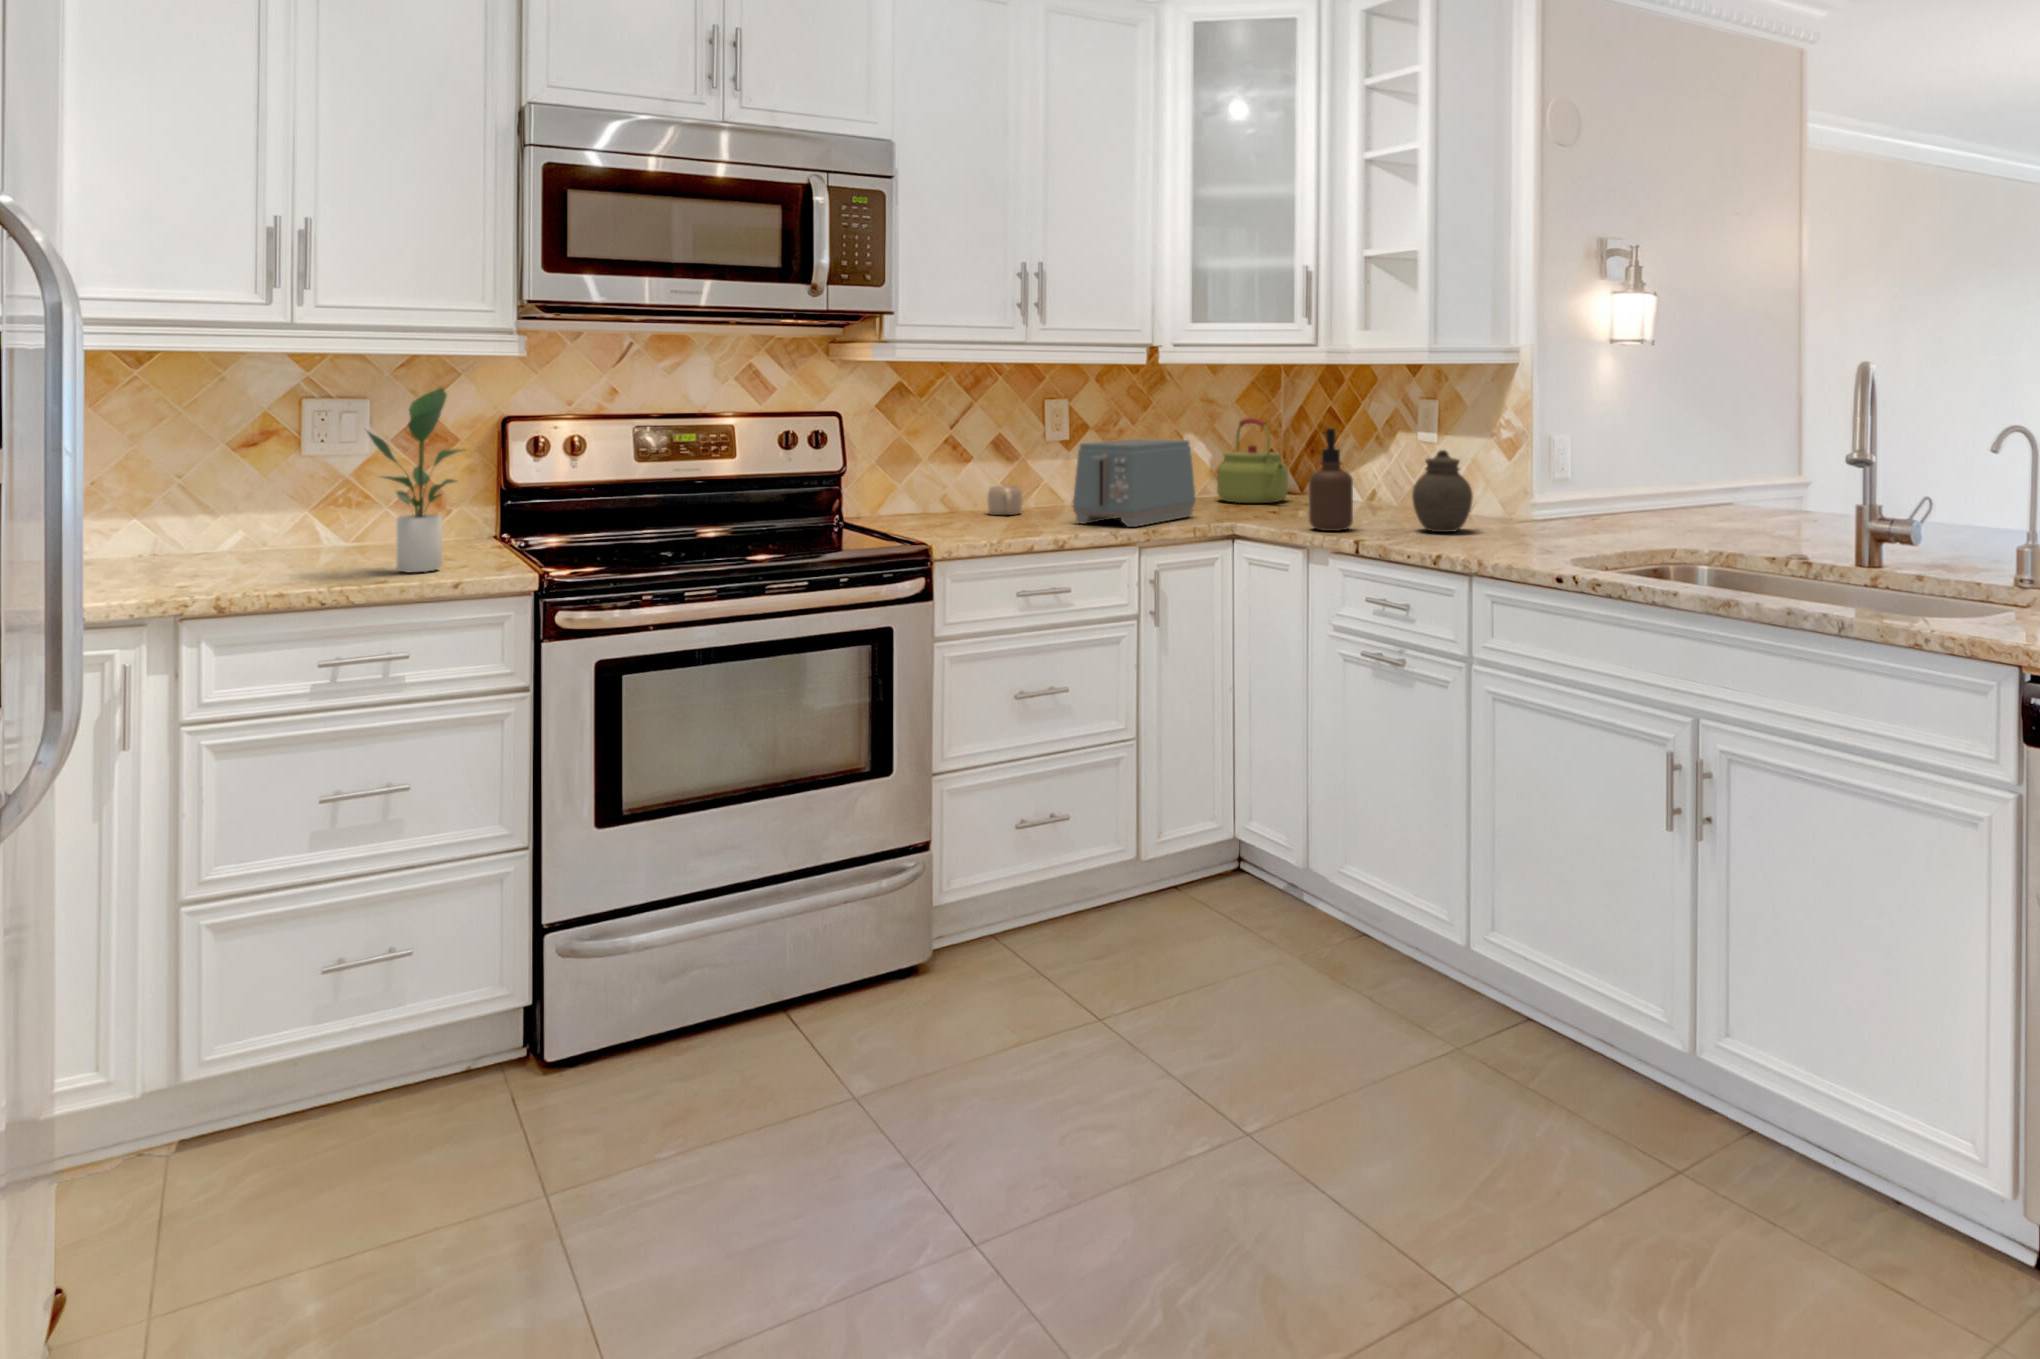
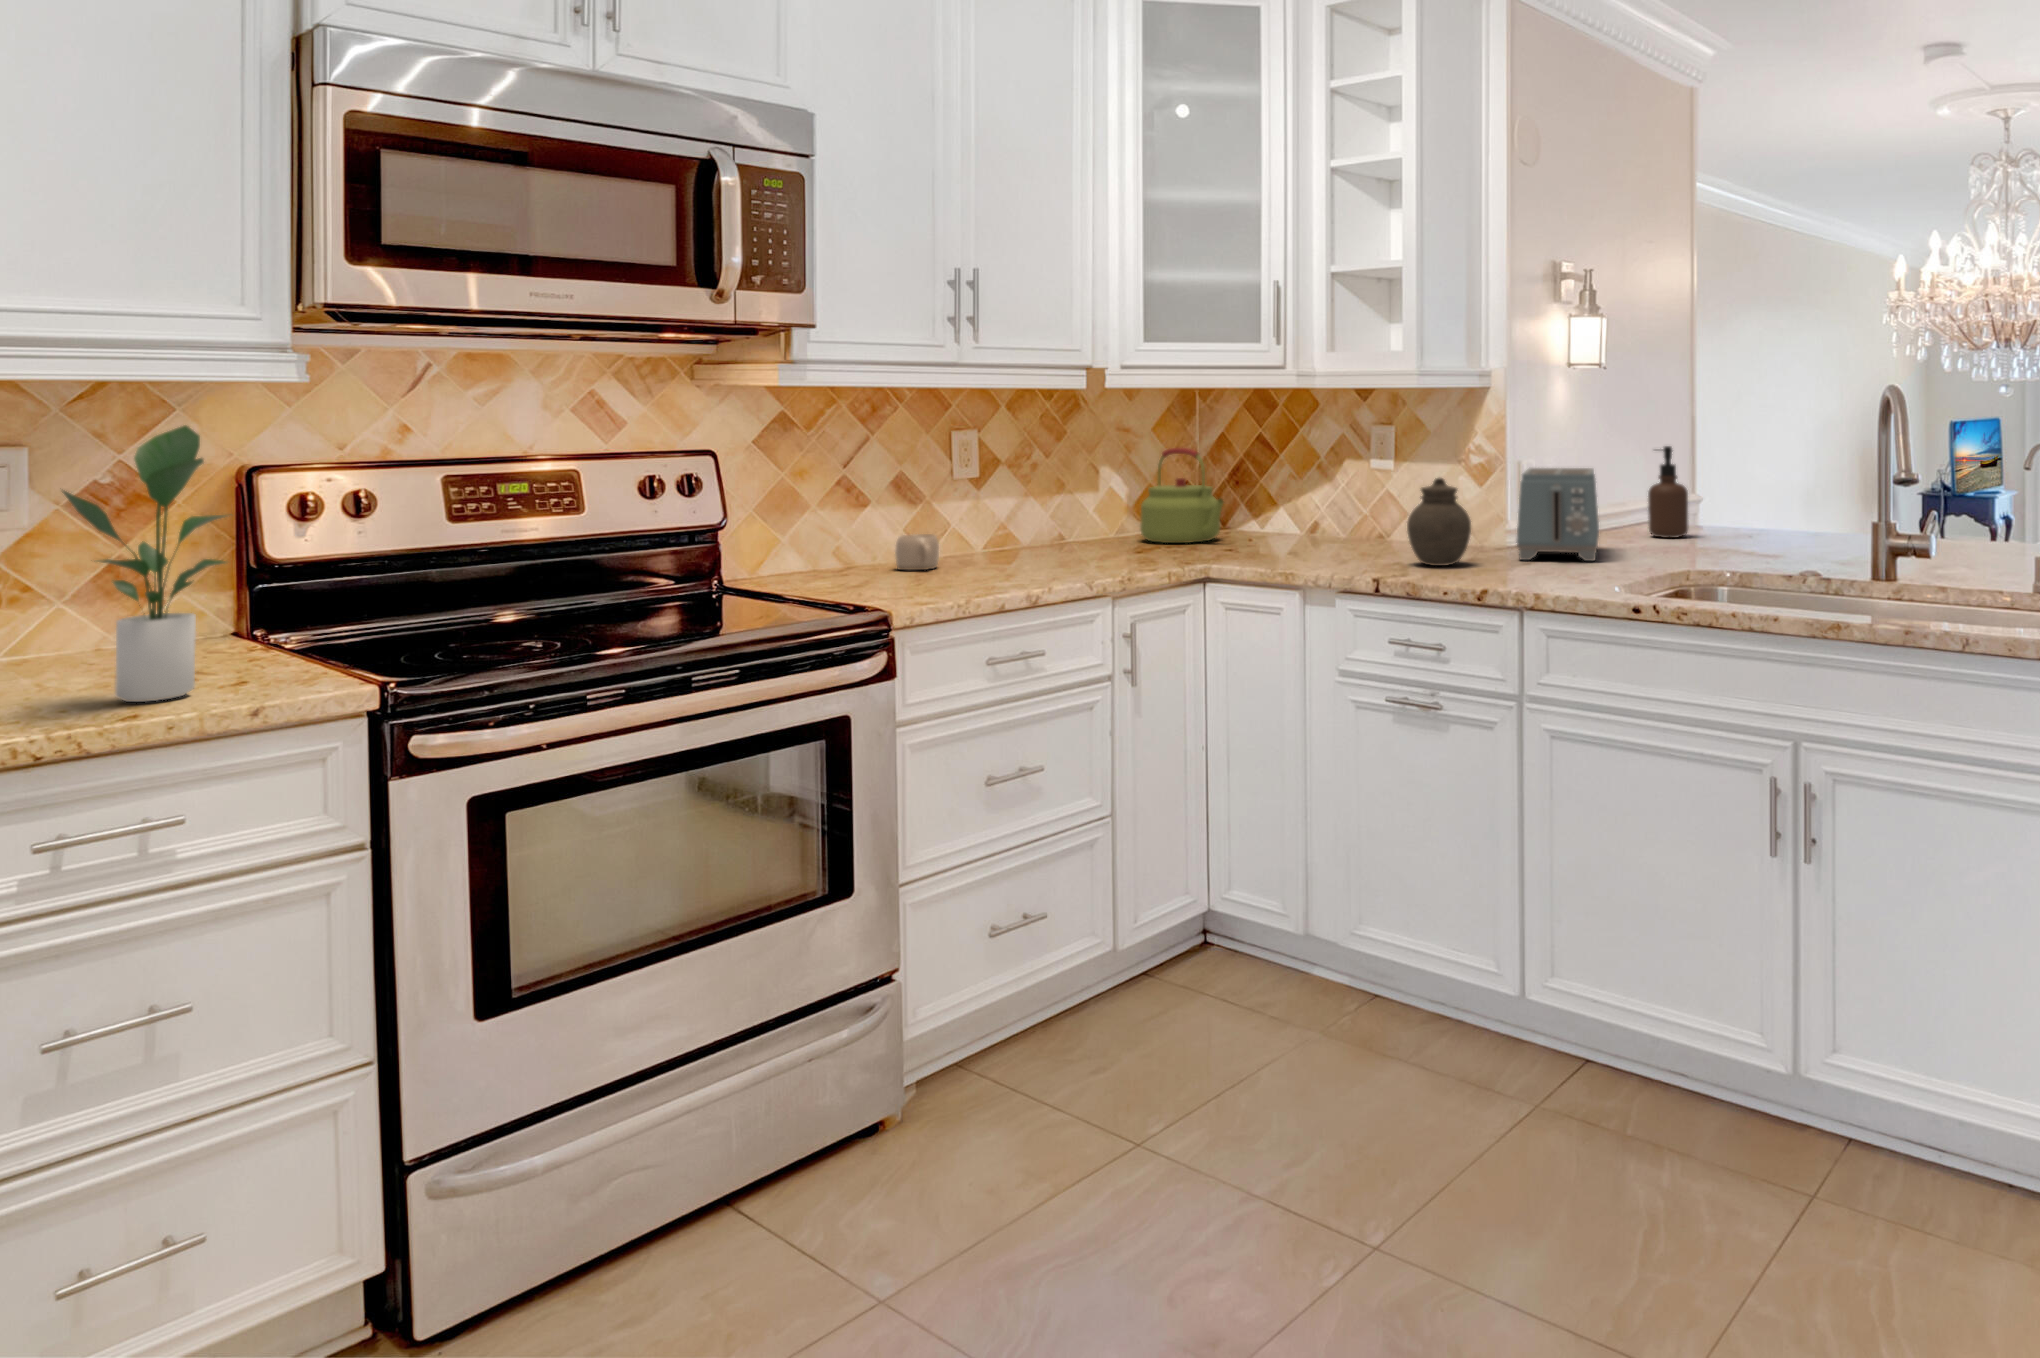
soap dispenser: present [1309,428,1353,531] -> present [1648,446,1688,538]
toaster: present [1073,439,1196,527] -> present [1517,468,1599,561]

